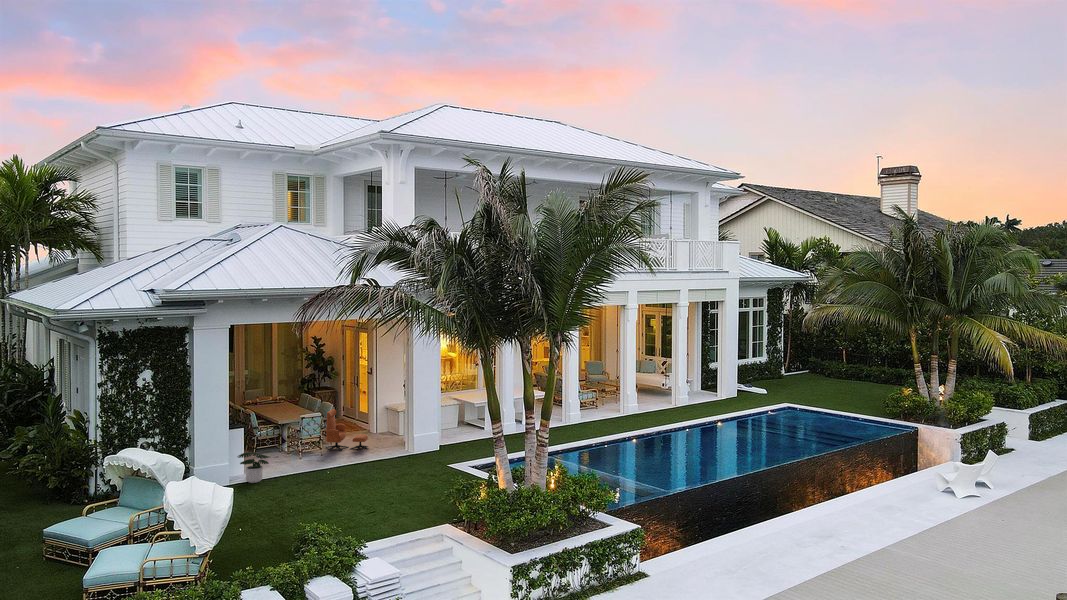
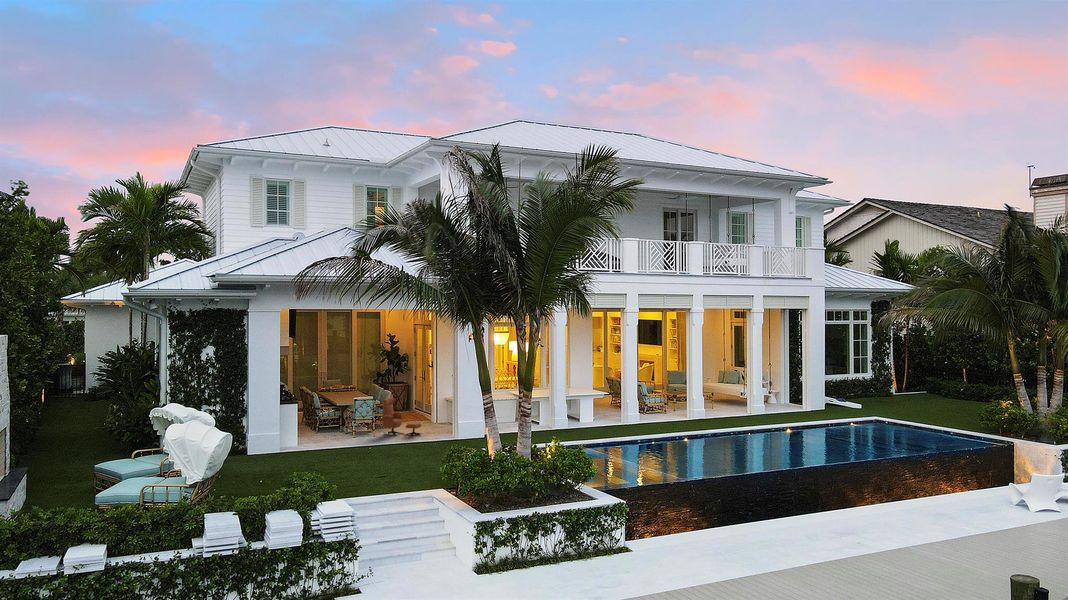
potted plant: present [238,452,269,483] -> none [287,426,319,454]

